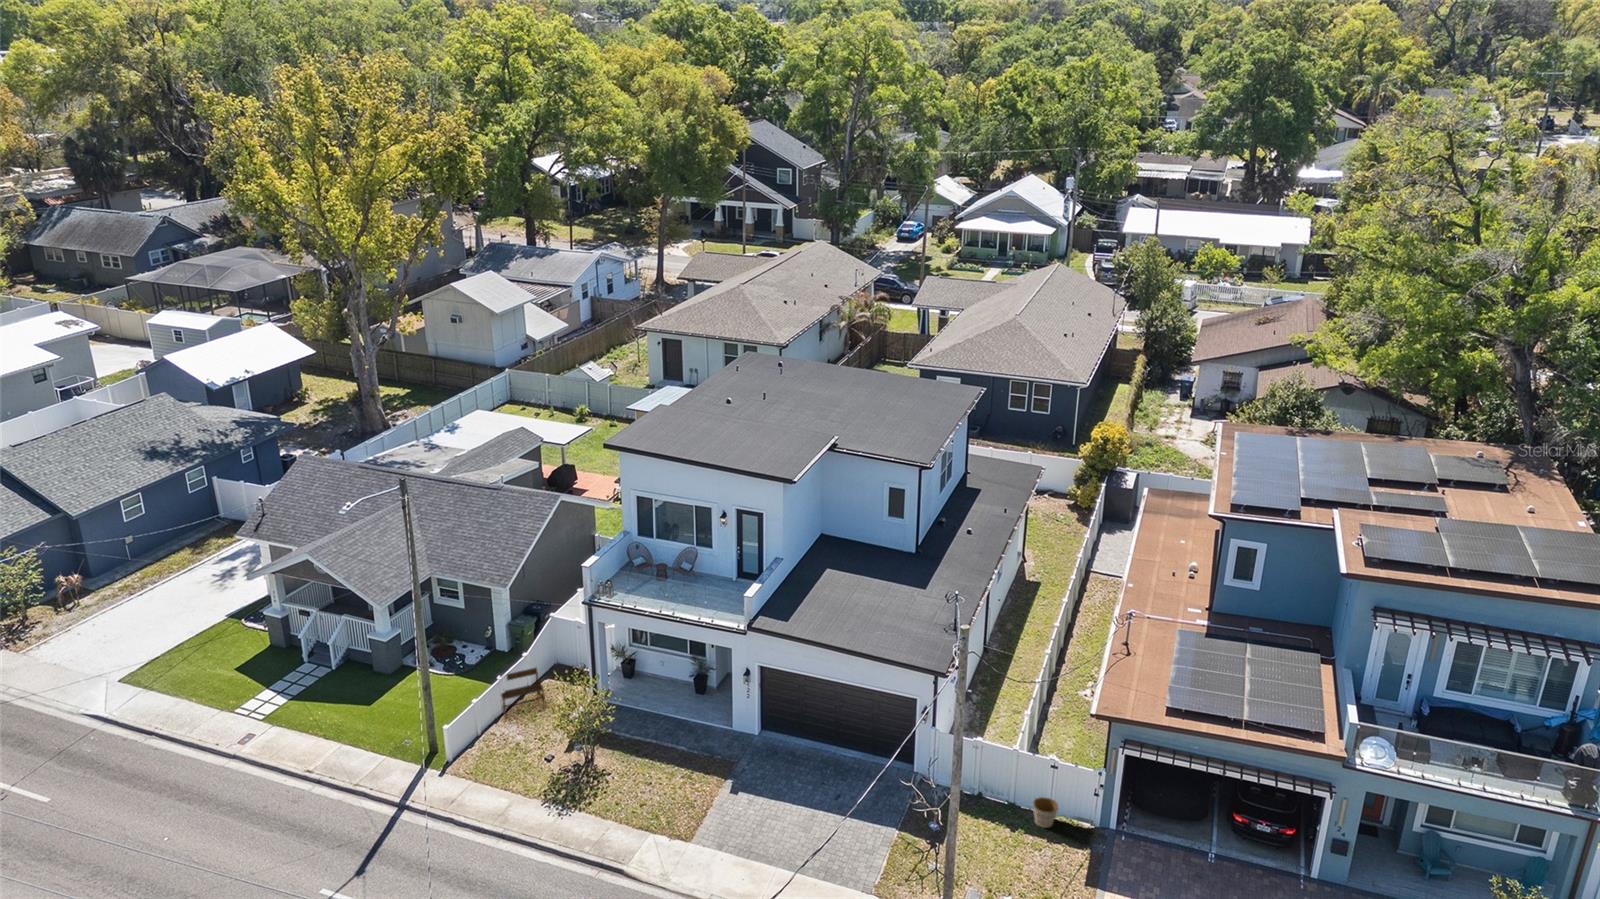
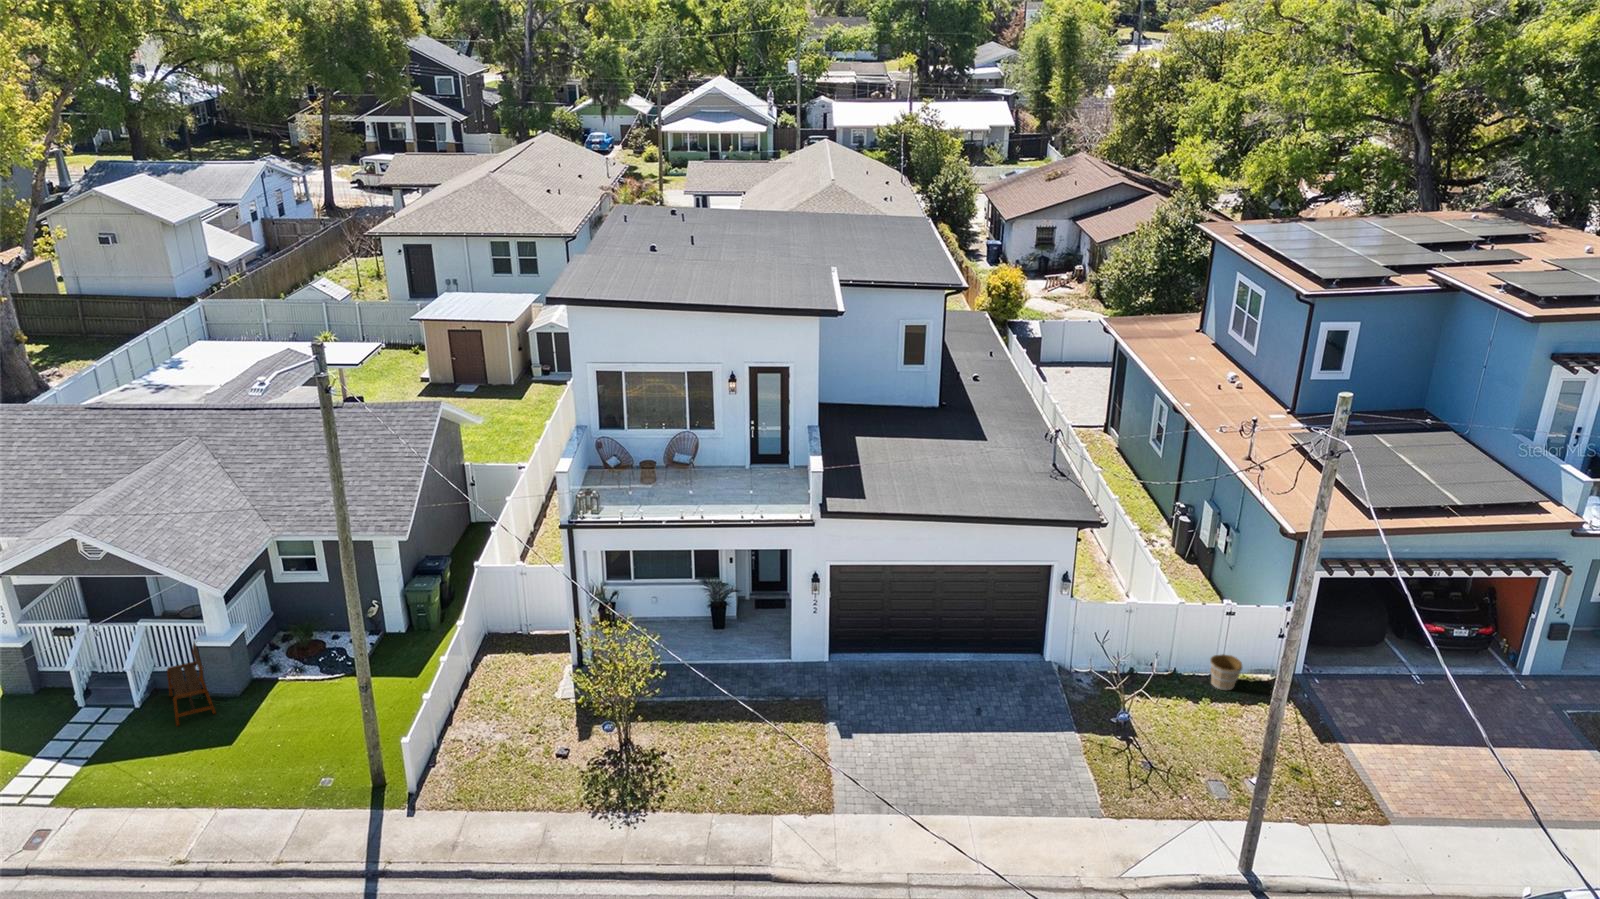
bench: present [500,668,546,718] -> present [167,642,216,726]

